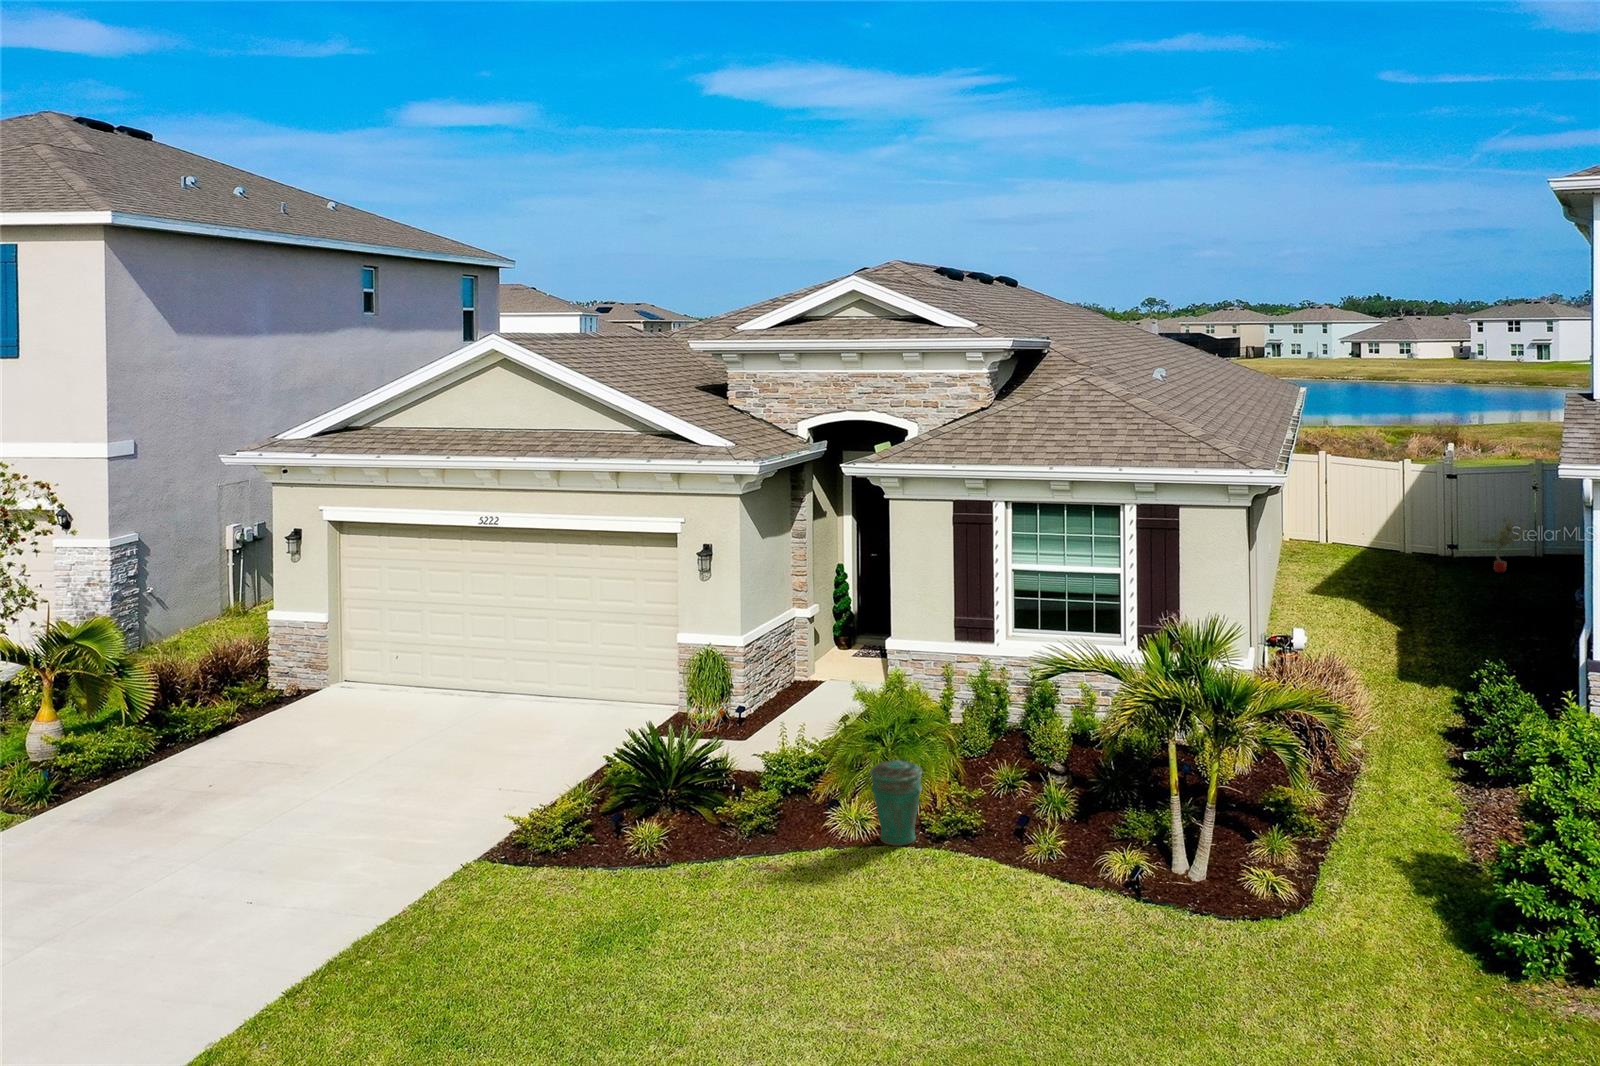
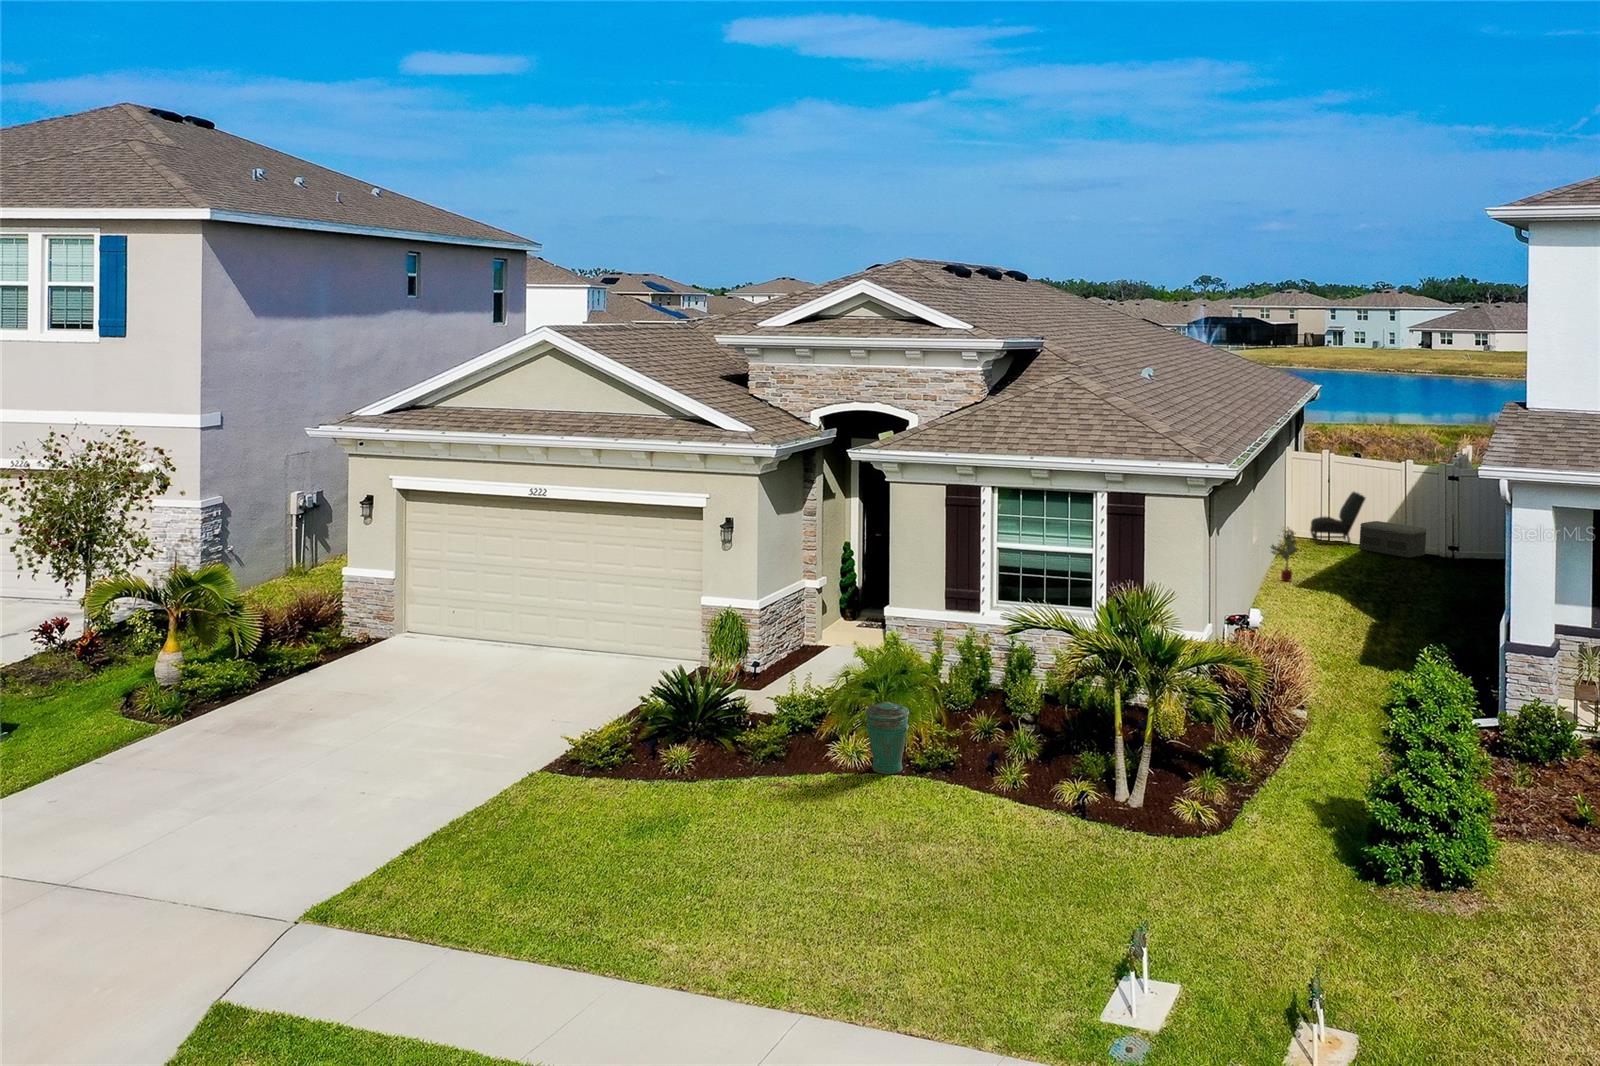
lounge chair: none [1337,497,1398,555] -> present [1310,492,1365,545]
potted tree: present [1478,519,1527,572] -> present [1271,528,1297,581]
storage bench: none [1393,528,1467,568] -> present [1359,521,1426,558]

